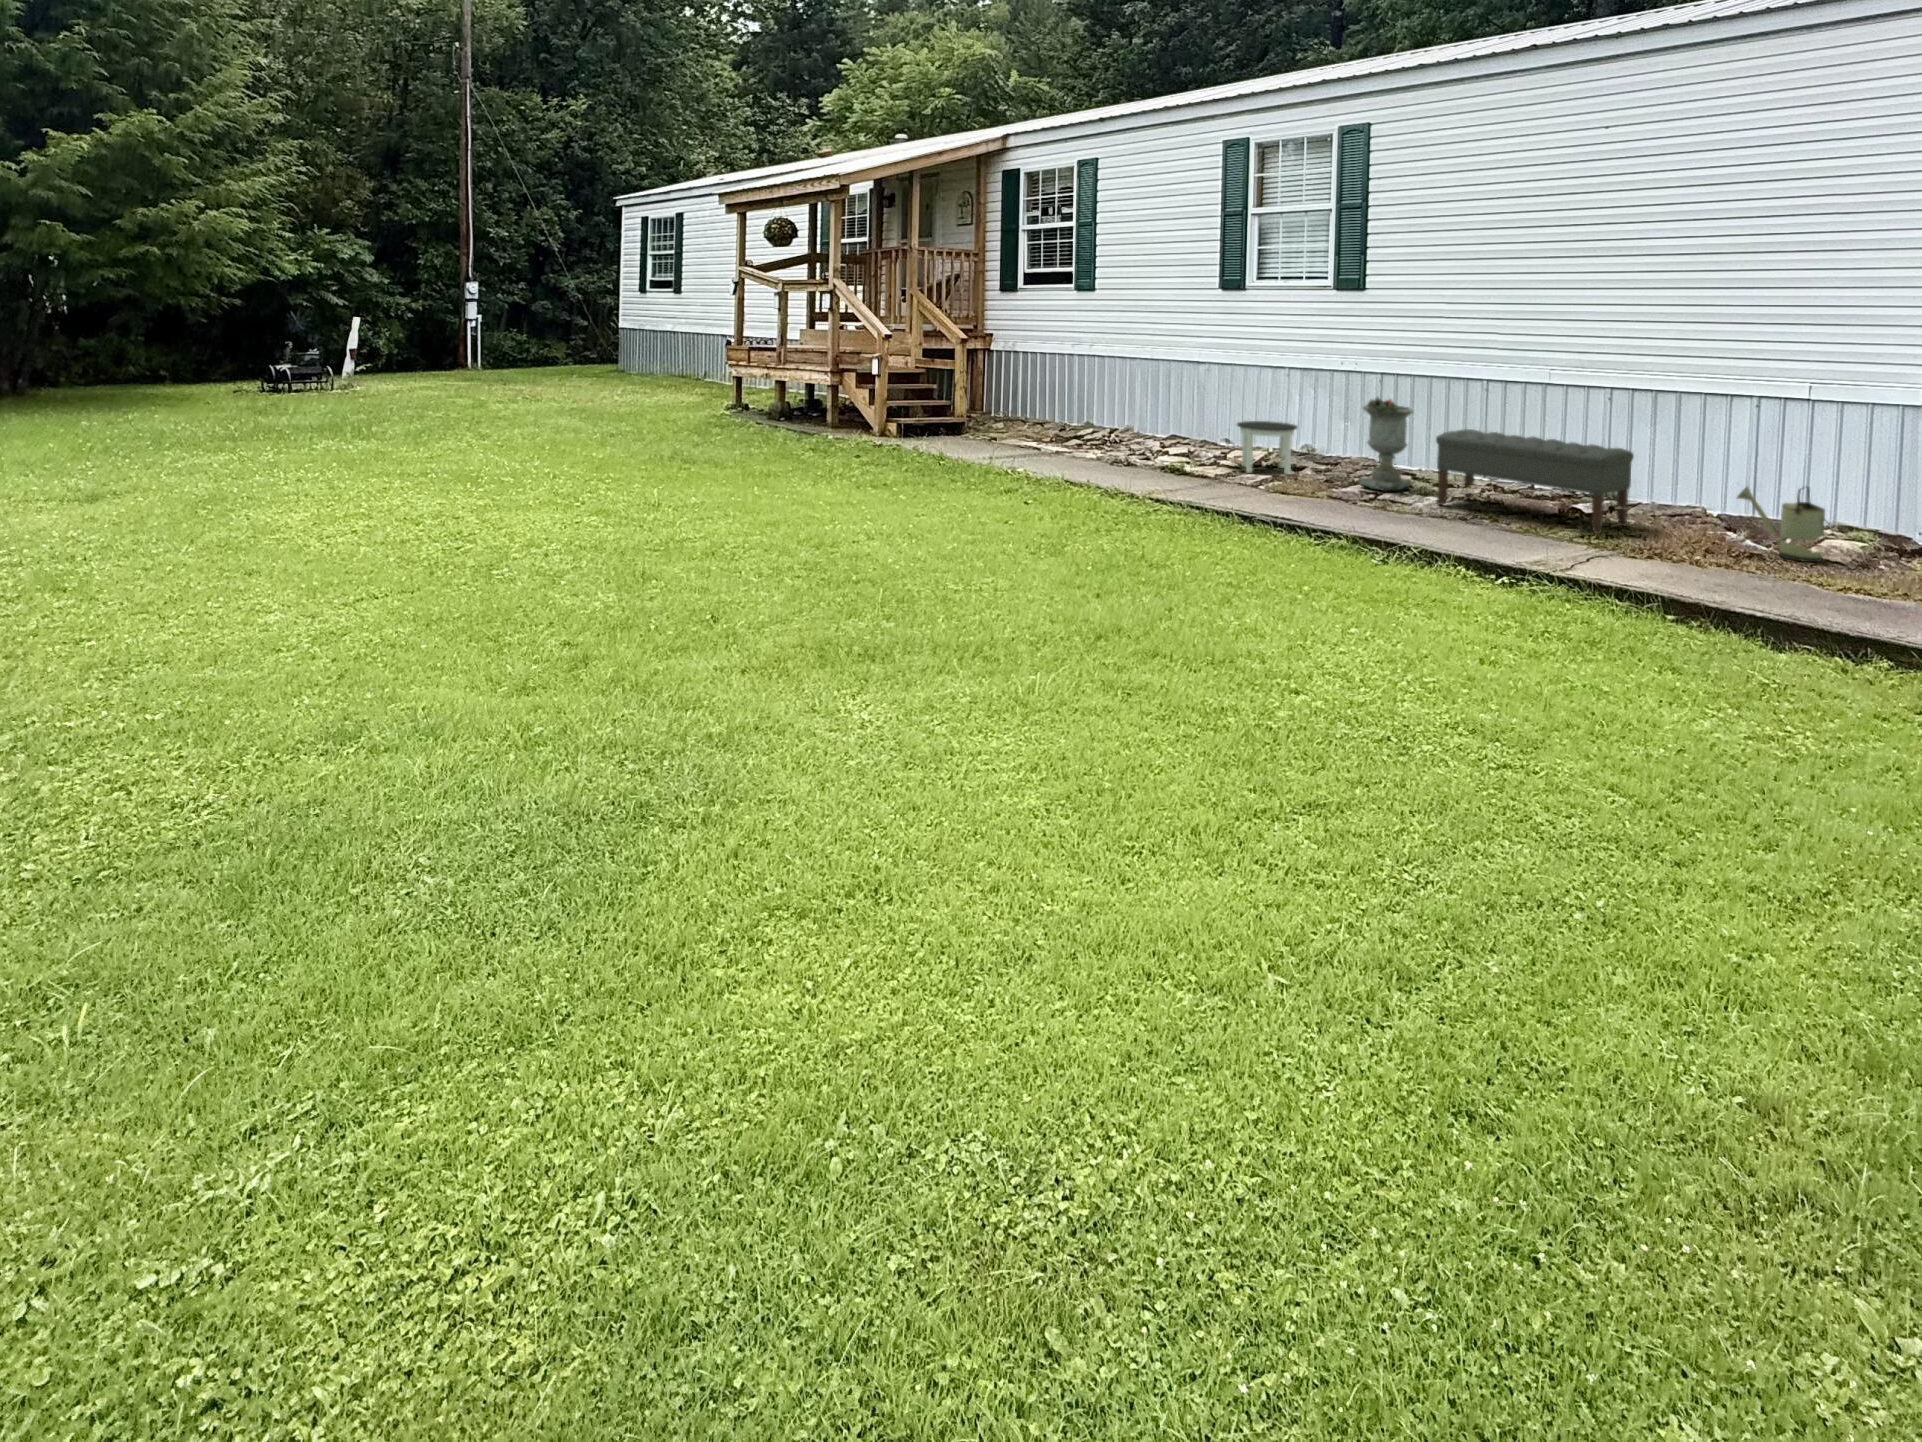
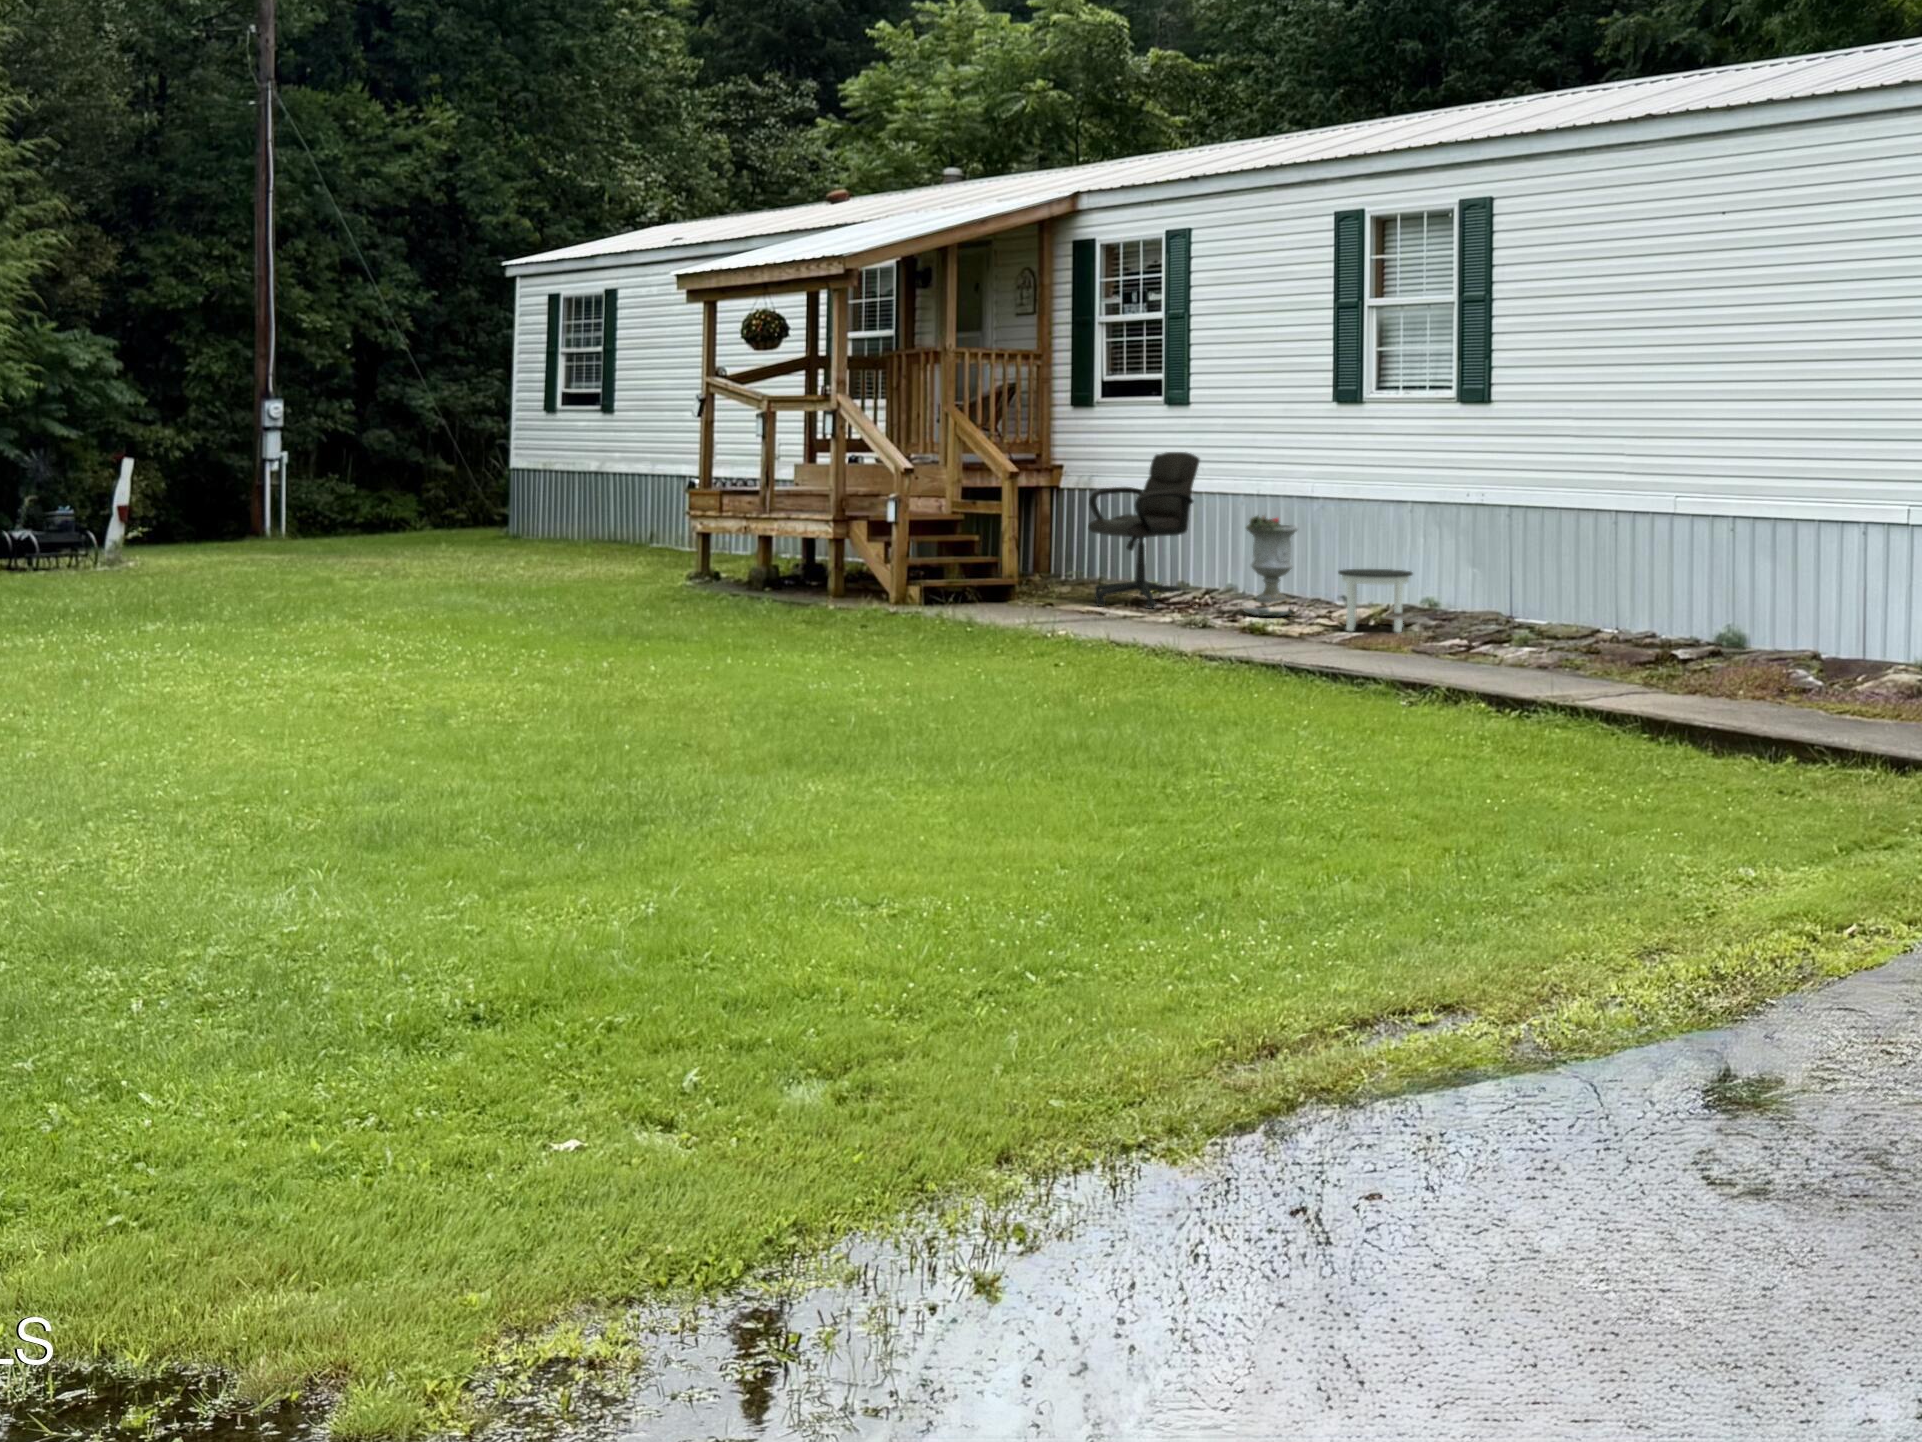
chair: none [1023,326,1107,444] -> present [1088,452,1200,609]
planter: present [1360,397,1413,491] -> present [1244,516,1298,616]
bench: present [1436,429,1634,533] -> none [1535,565,1735,673]
watering can: present [1737,487,1830,562] -> none [1810,609,1891,688]

